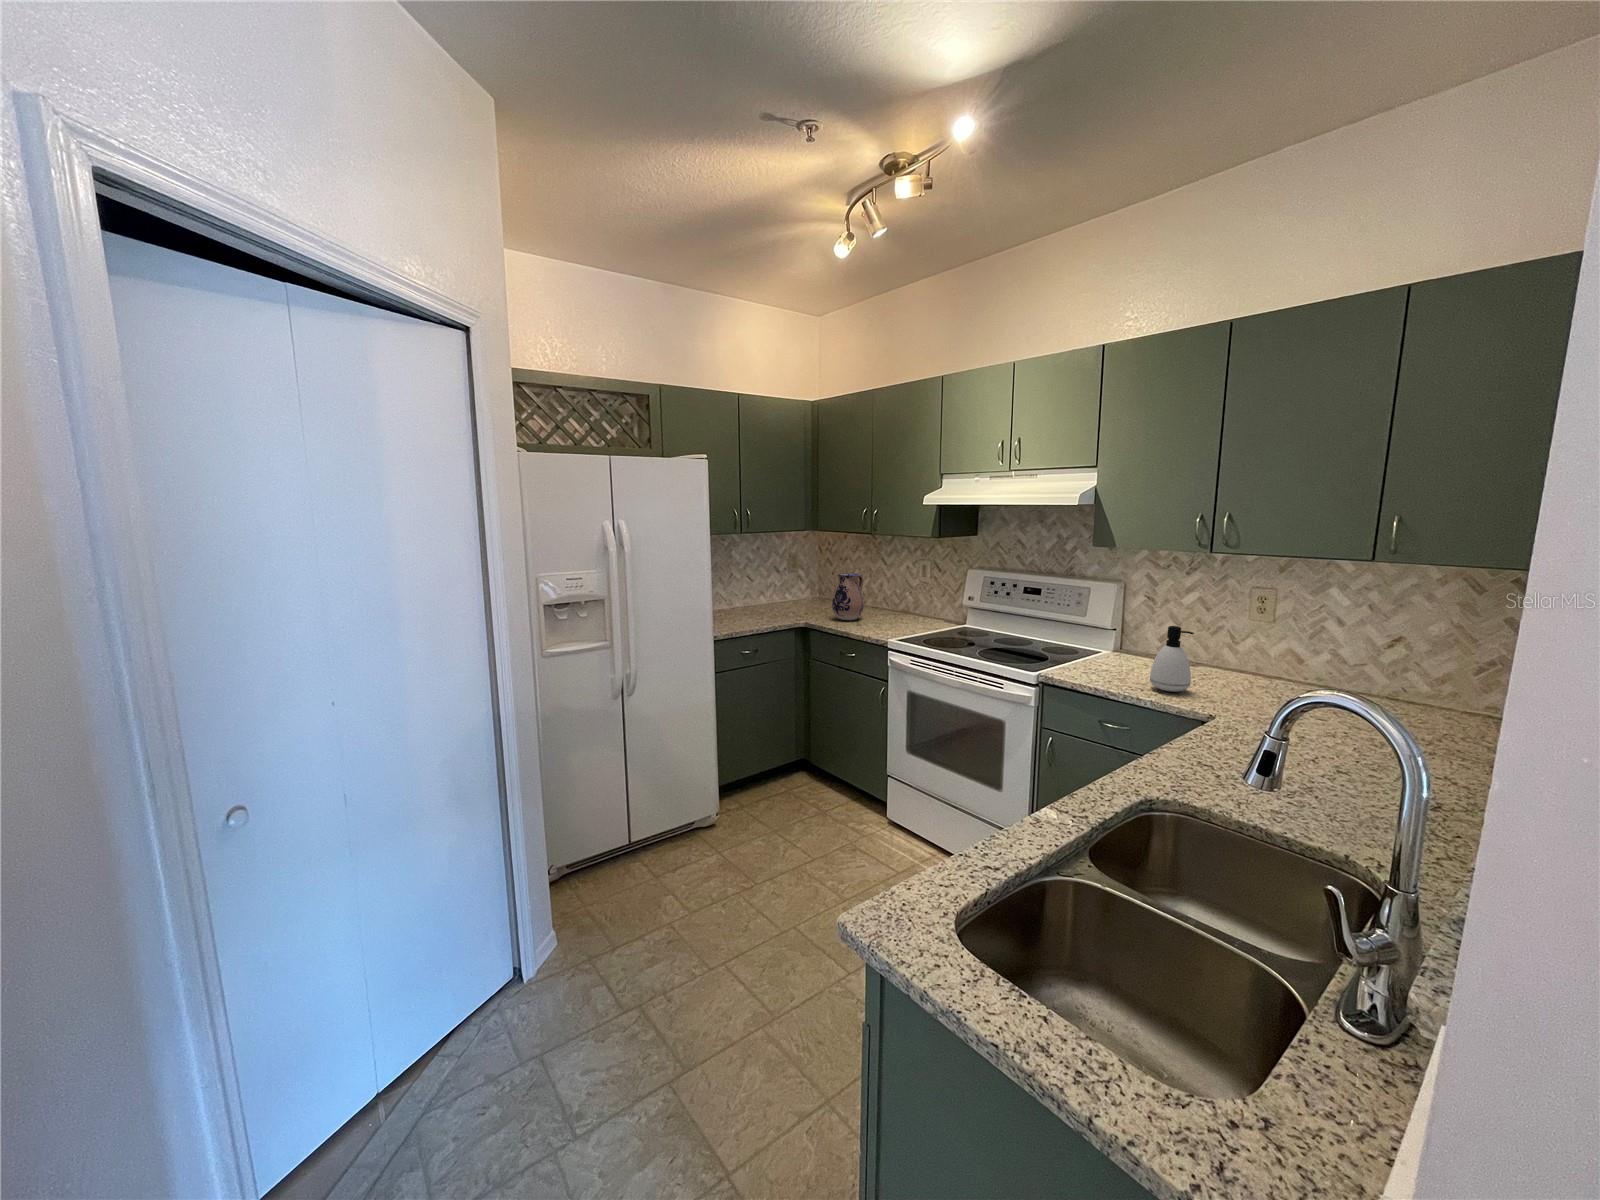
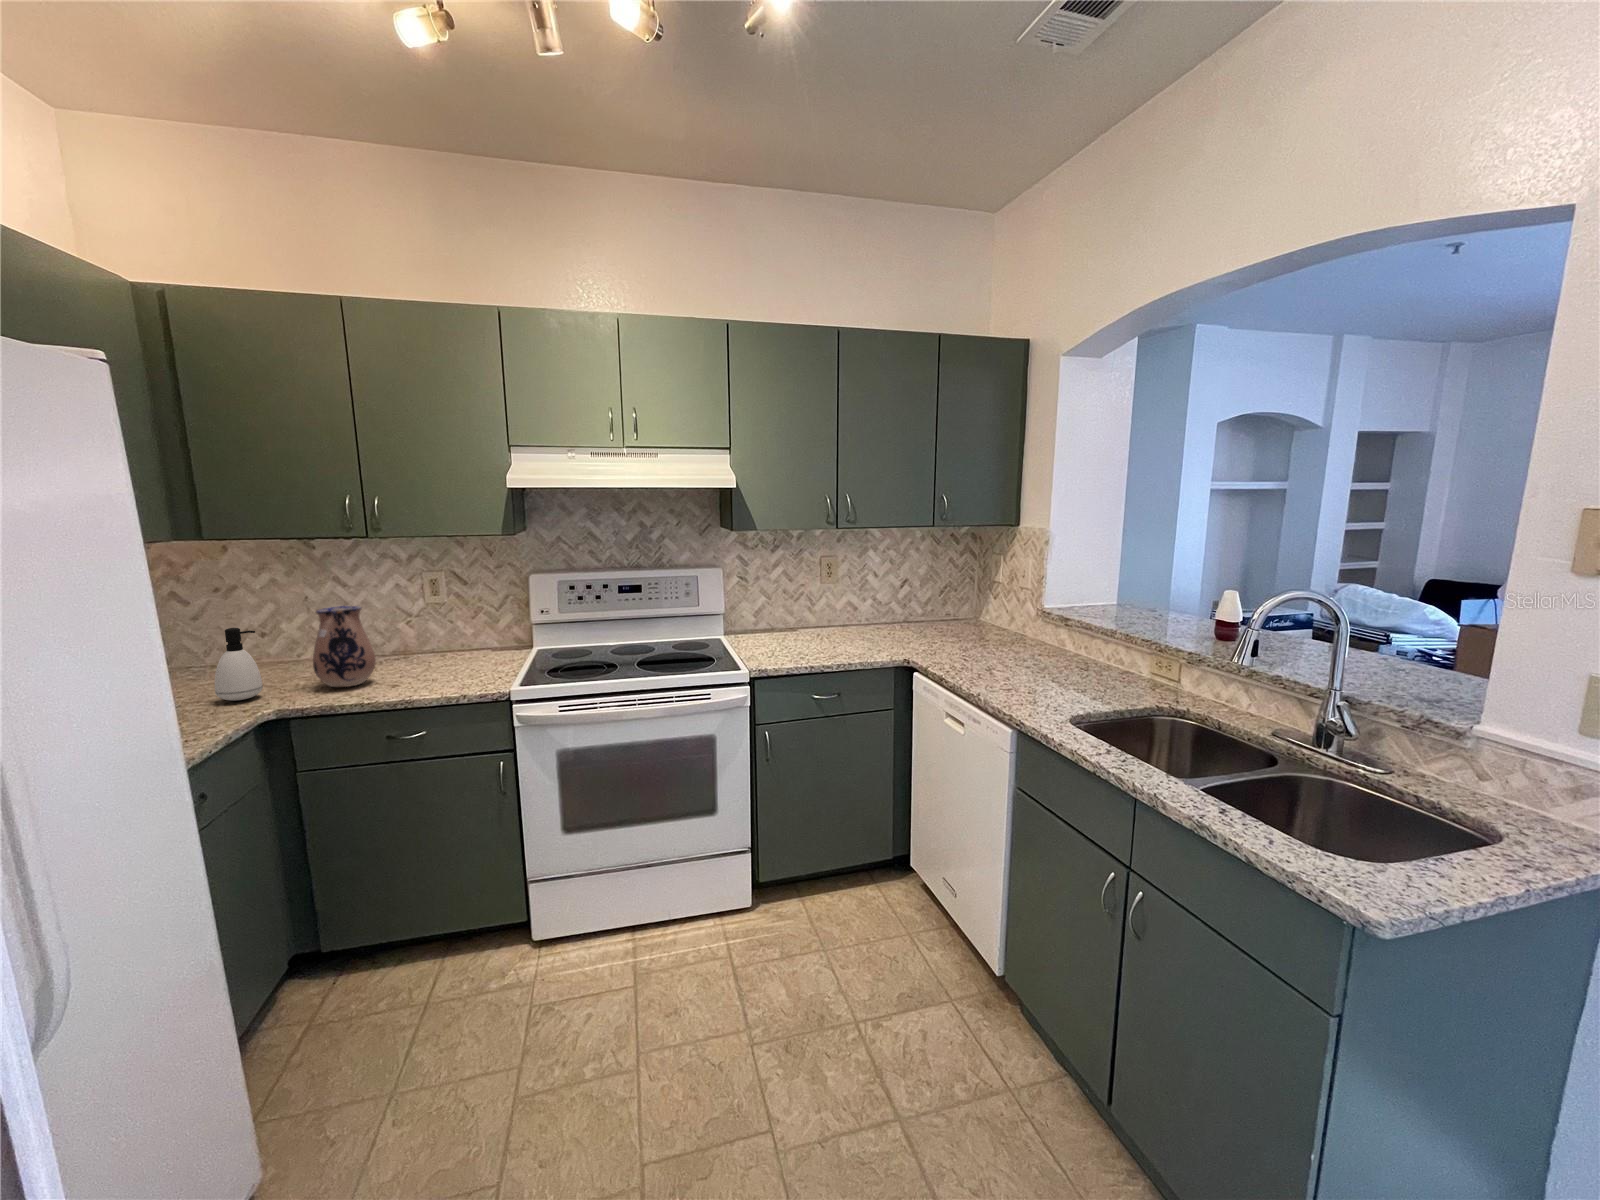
soap dispenser: present [1150,626,1194,692] -> present [215,628,263,701]

